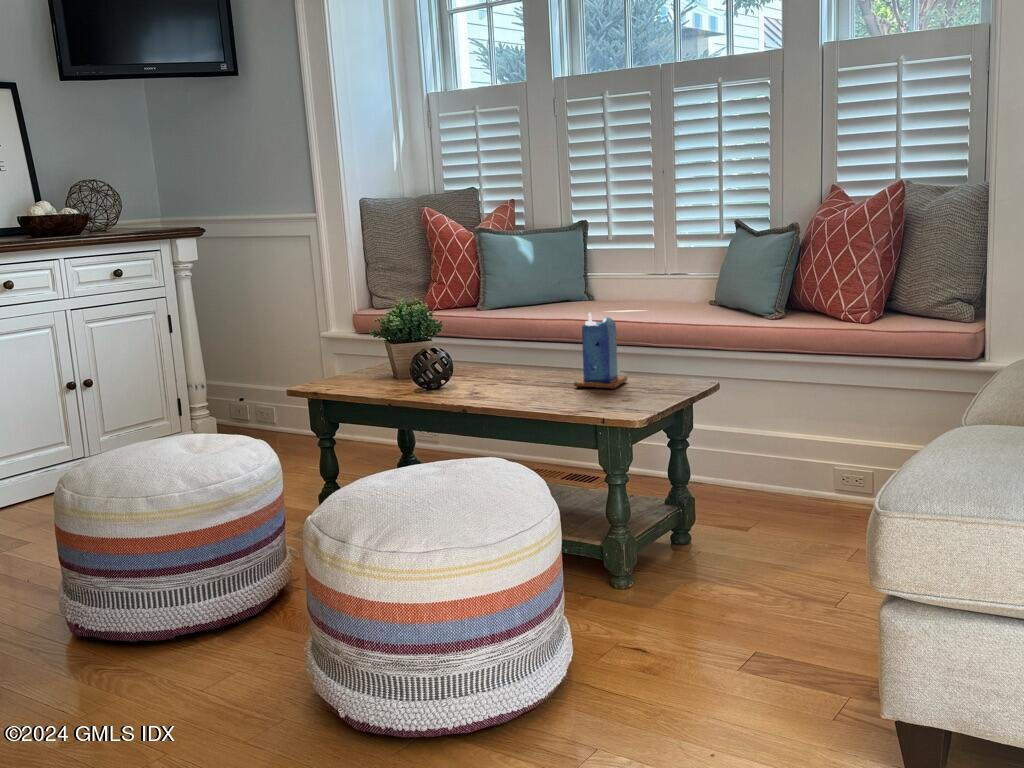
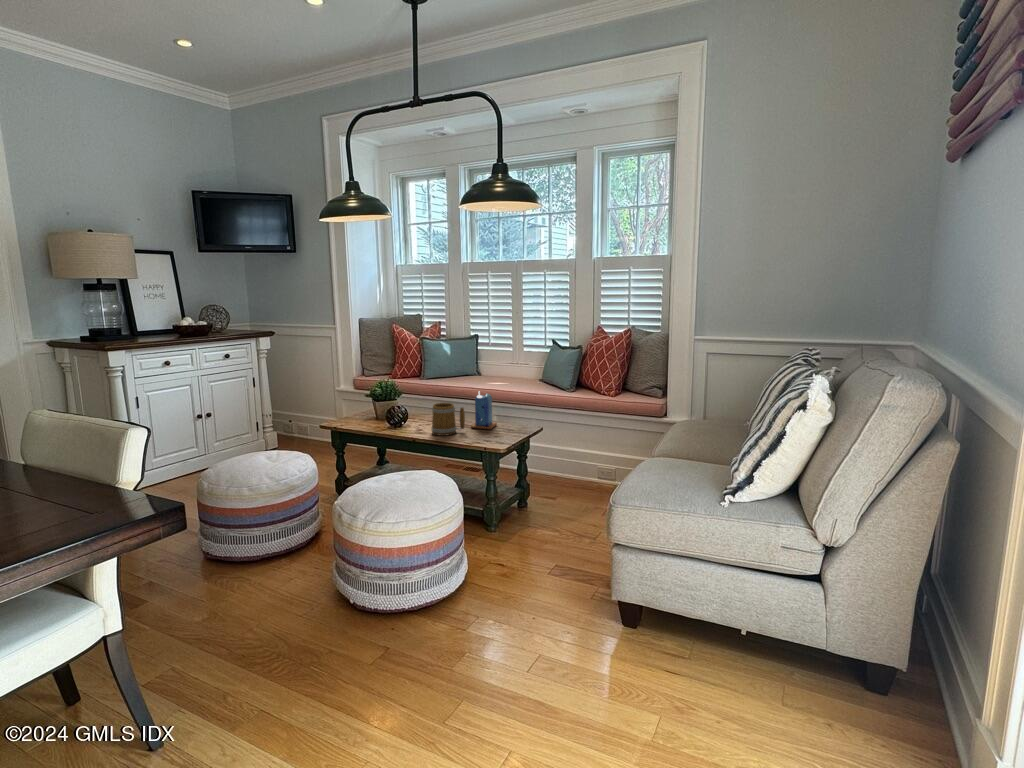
mug: none [496,336,562,401] -> present [432,403,465,436]

